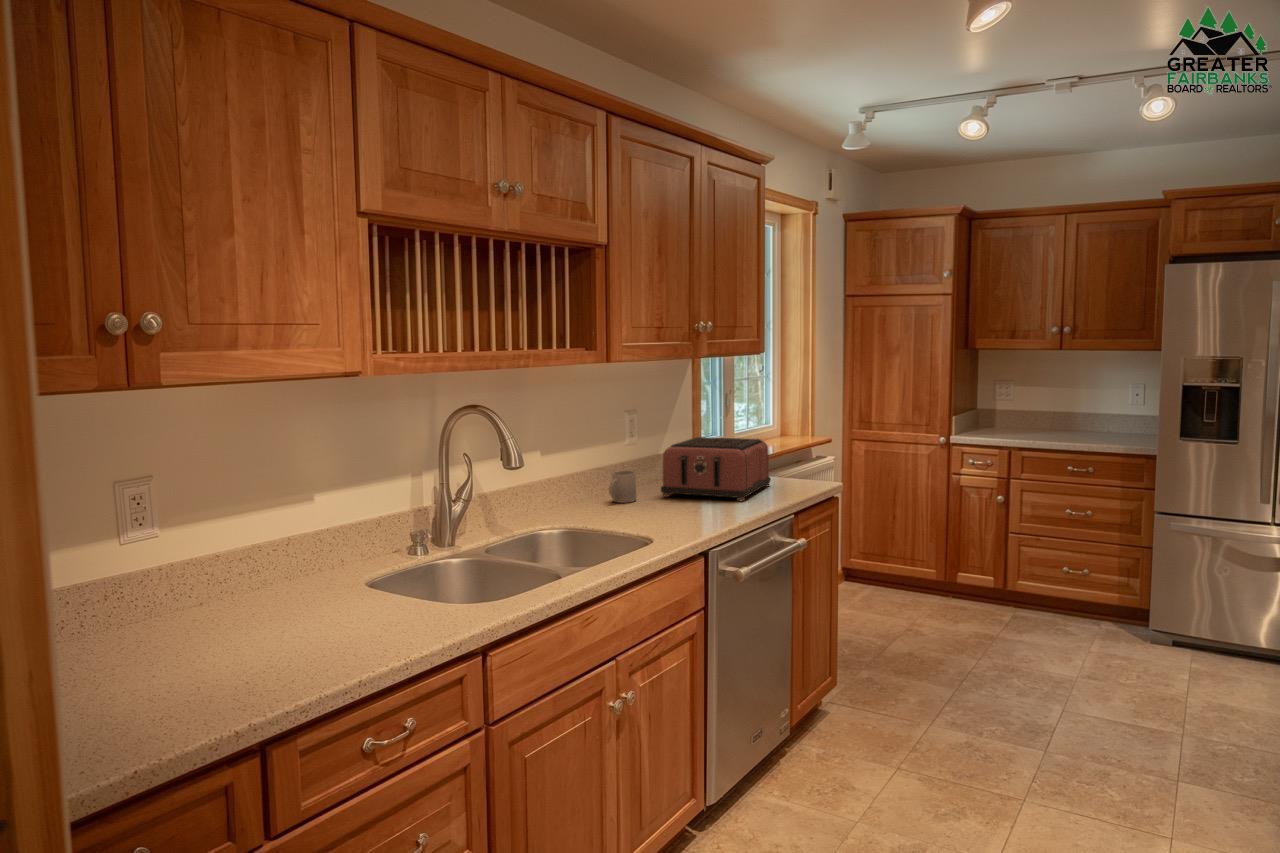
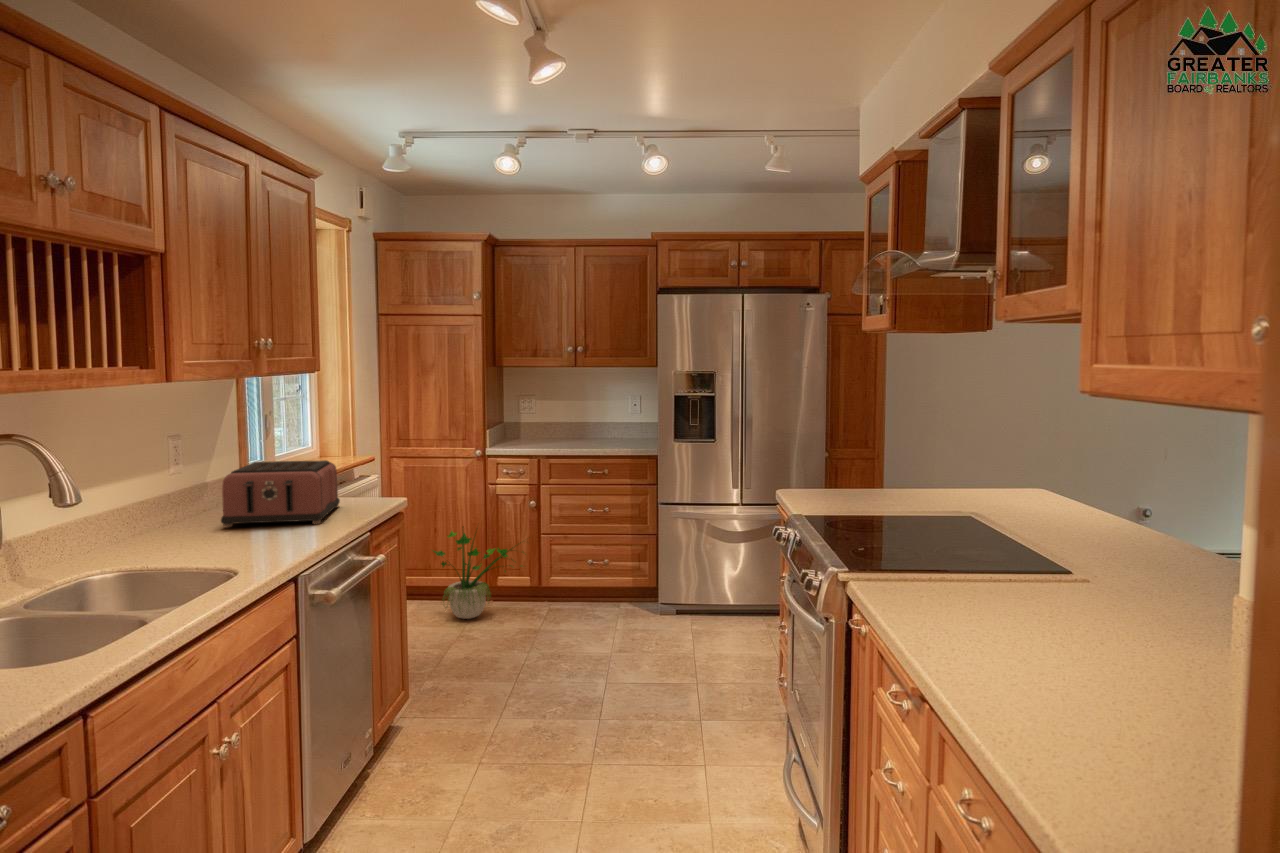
mug: present [609,471,637,503] -> none [159,503,192,539]
potted plant: none [883,499,1002,616] -> present [433,531,513,619]

